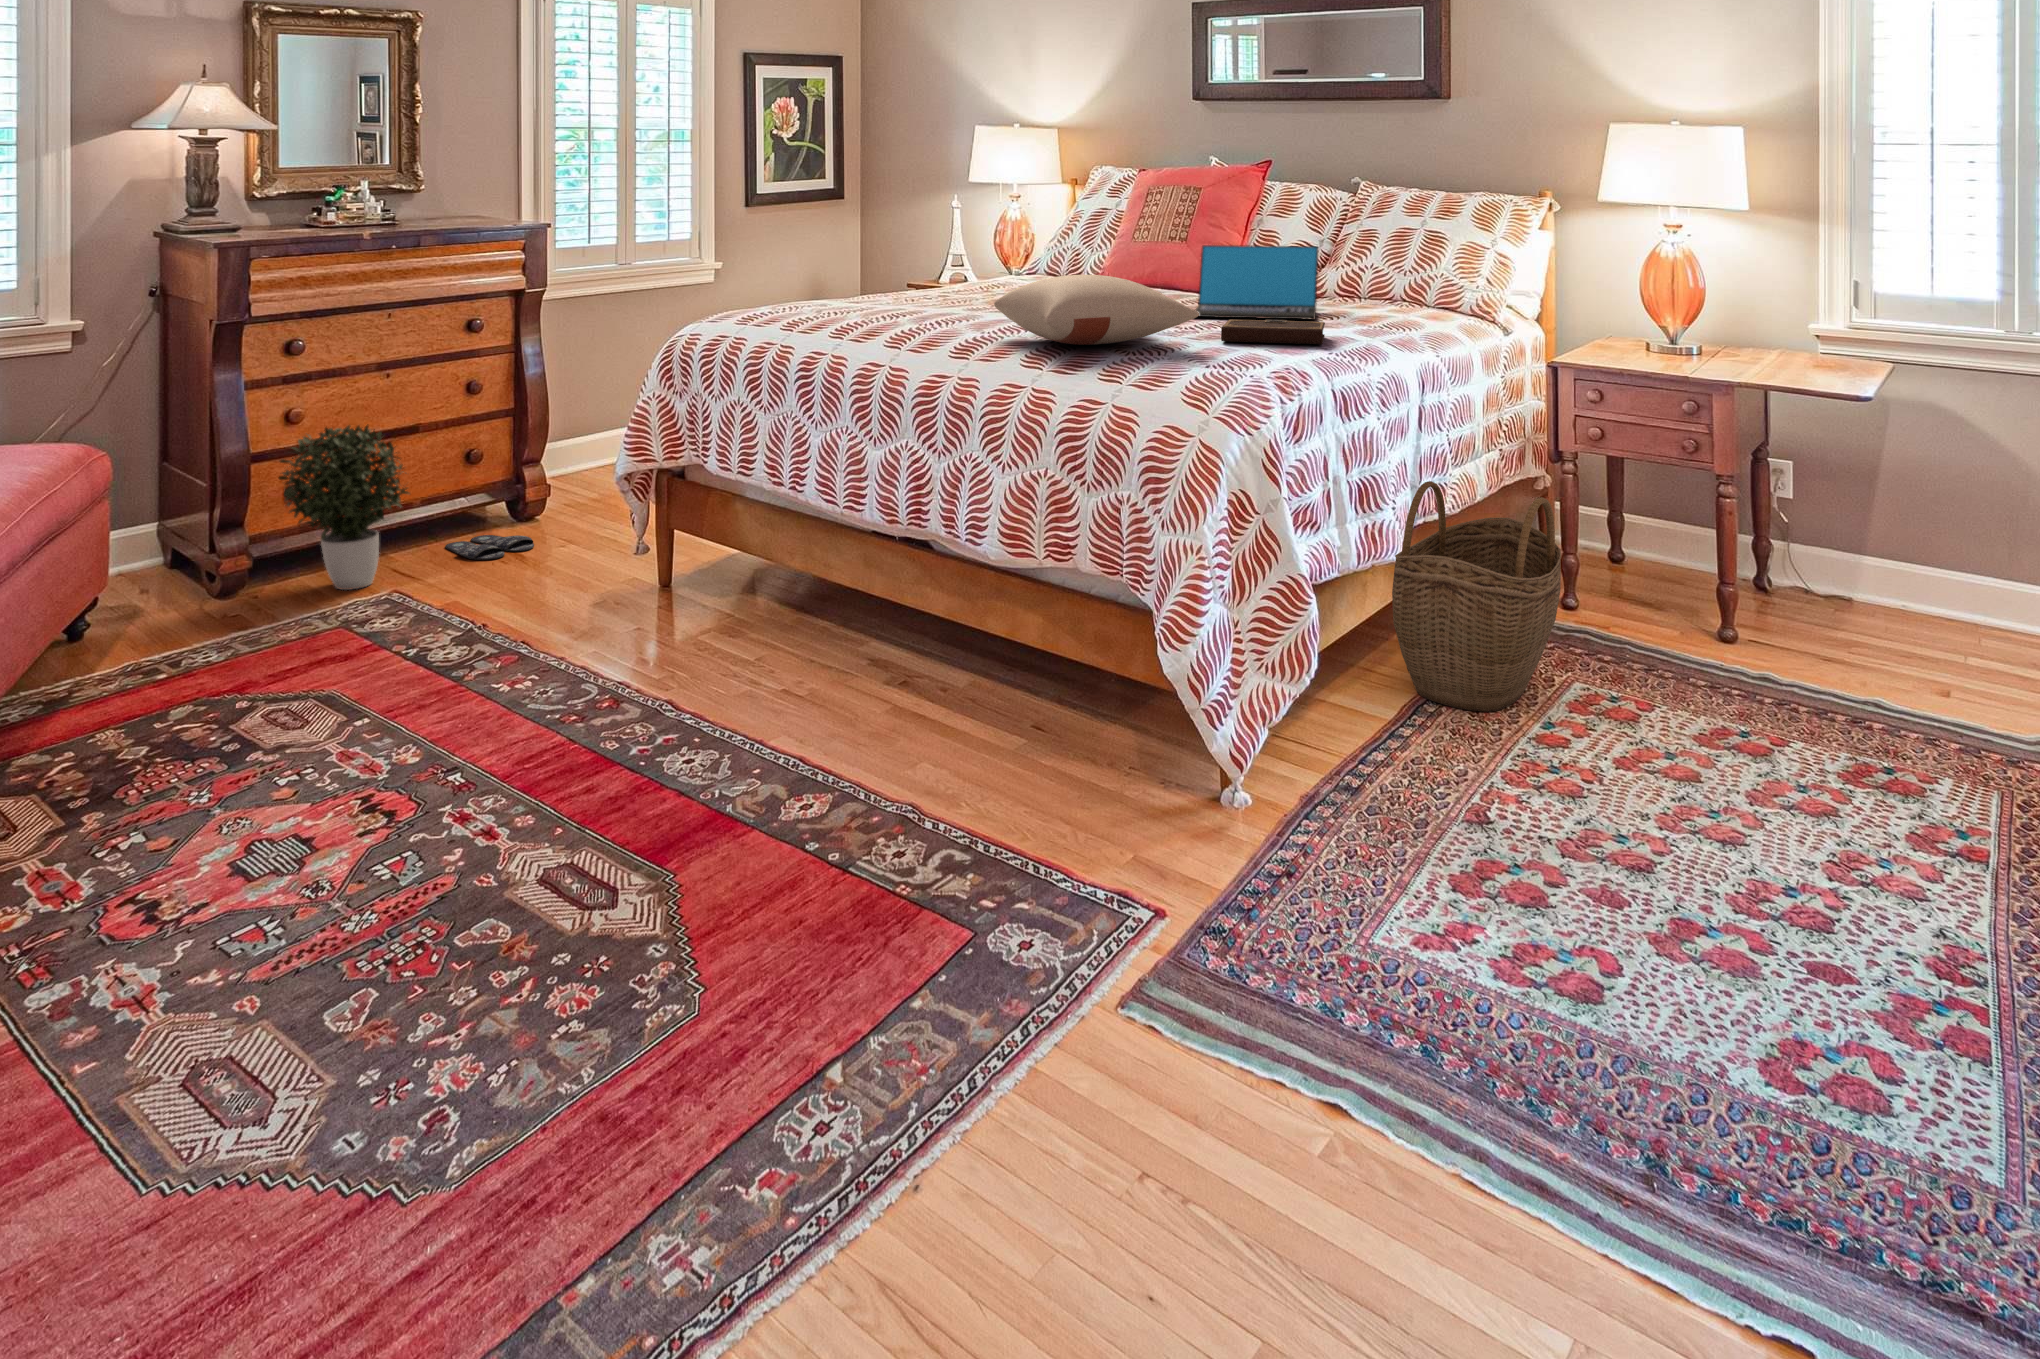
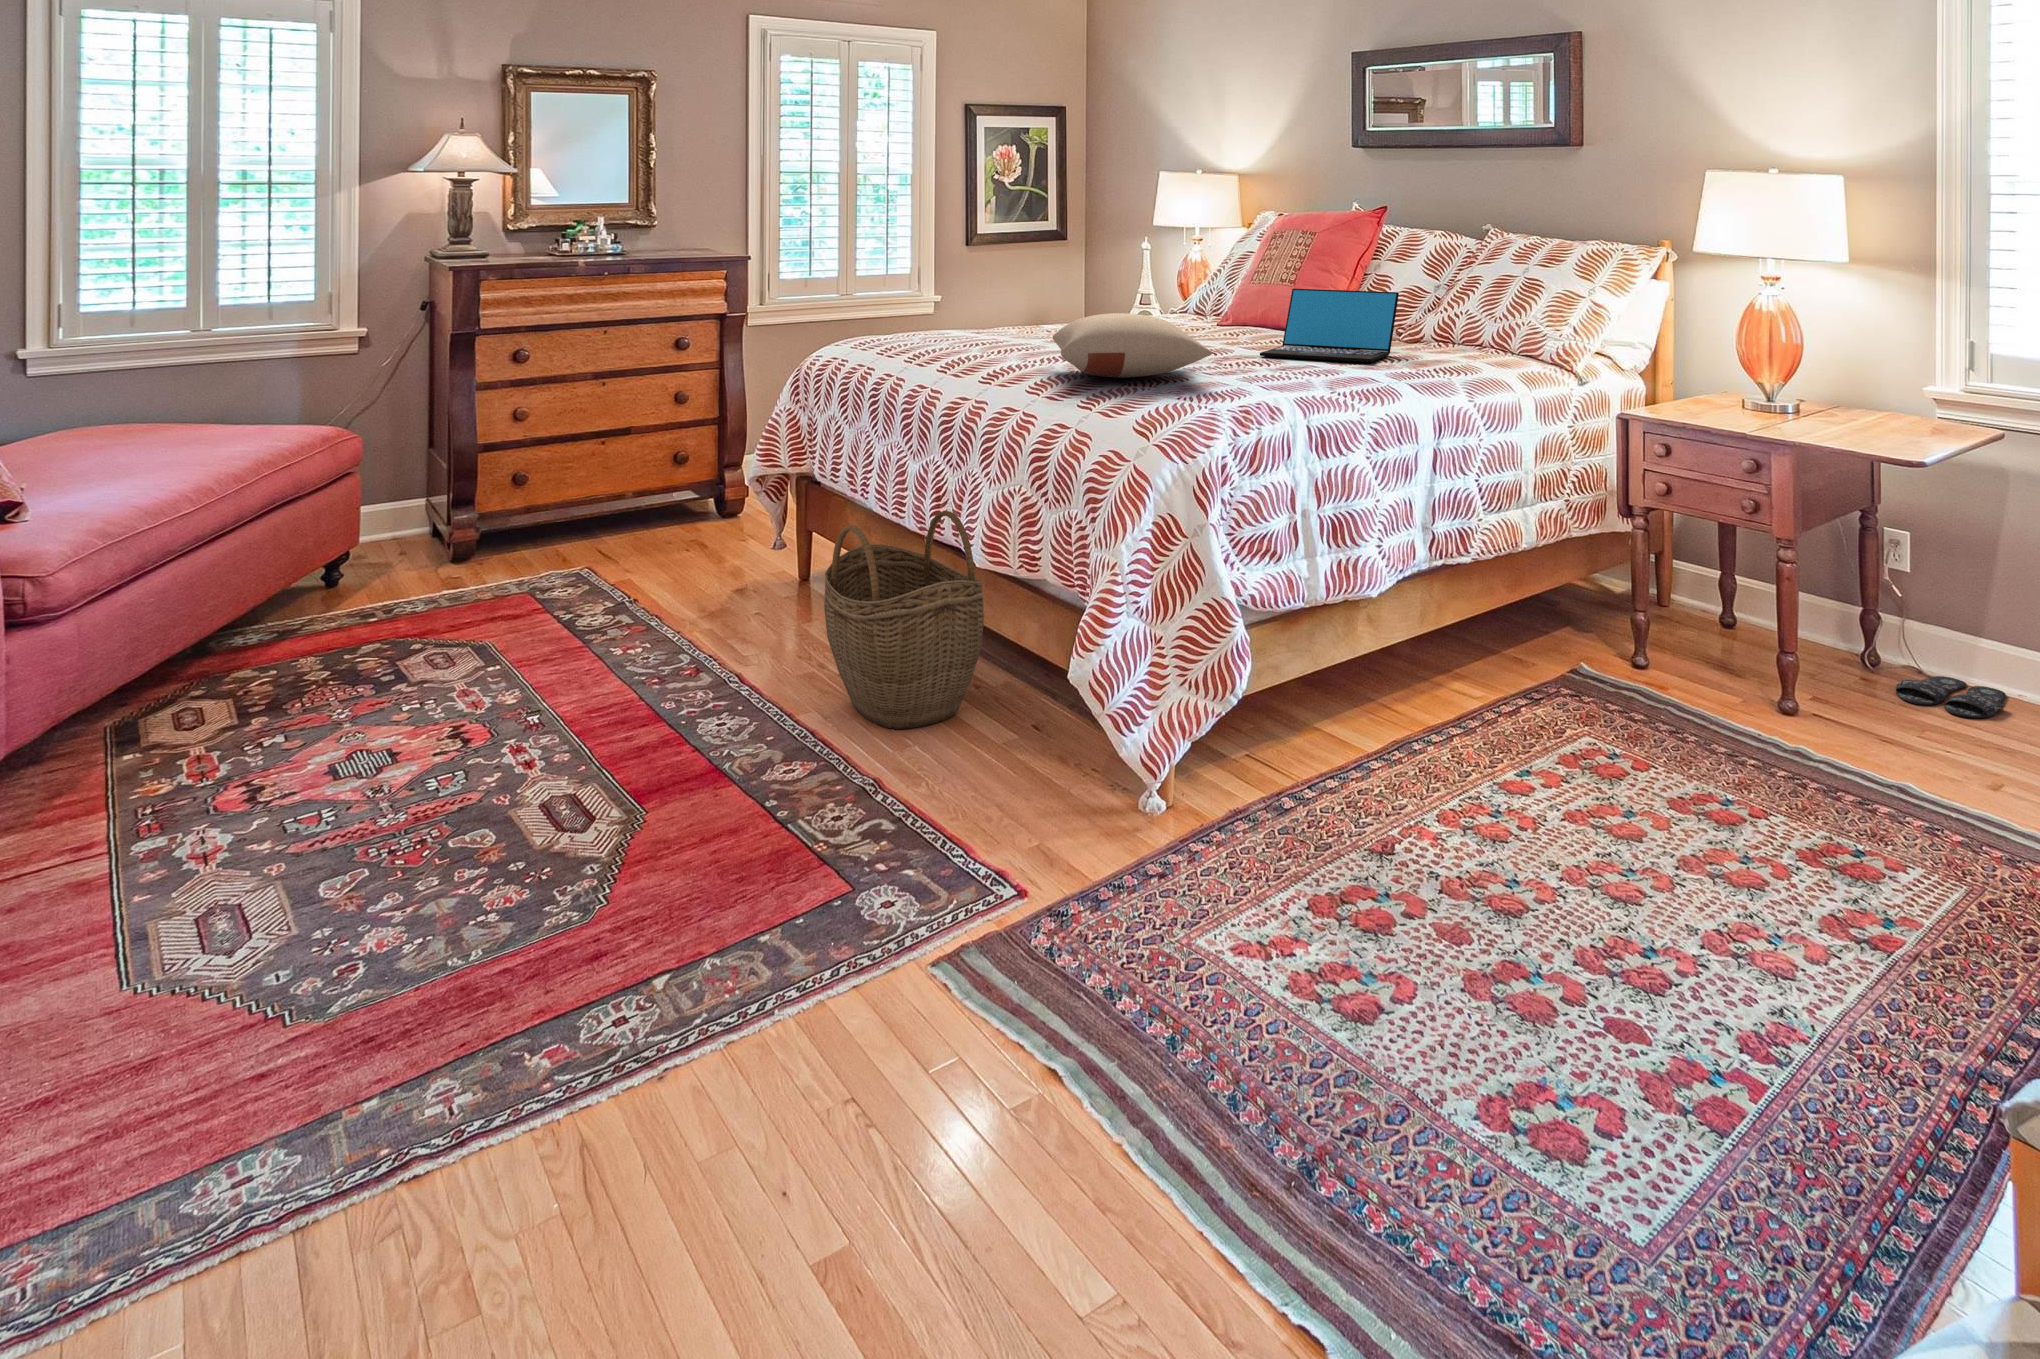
notebook: present [1221,320,1325,344] -> none [1245,359,1353,385]
potted plant: present [279,424,409,590] -> none [494,423,603,565]
woven basket: present [1392,481,1561,712] -> present [824,511,984,729]
slippers: present [445,535,534,560] -> present [1896,676,2006,718]

